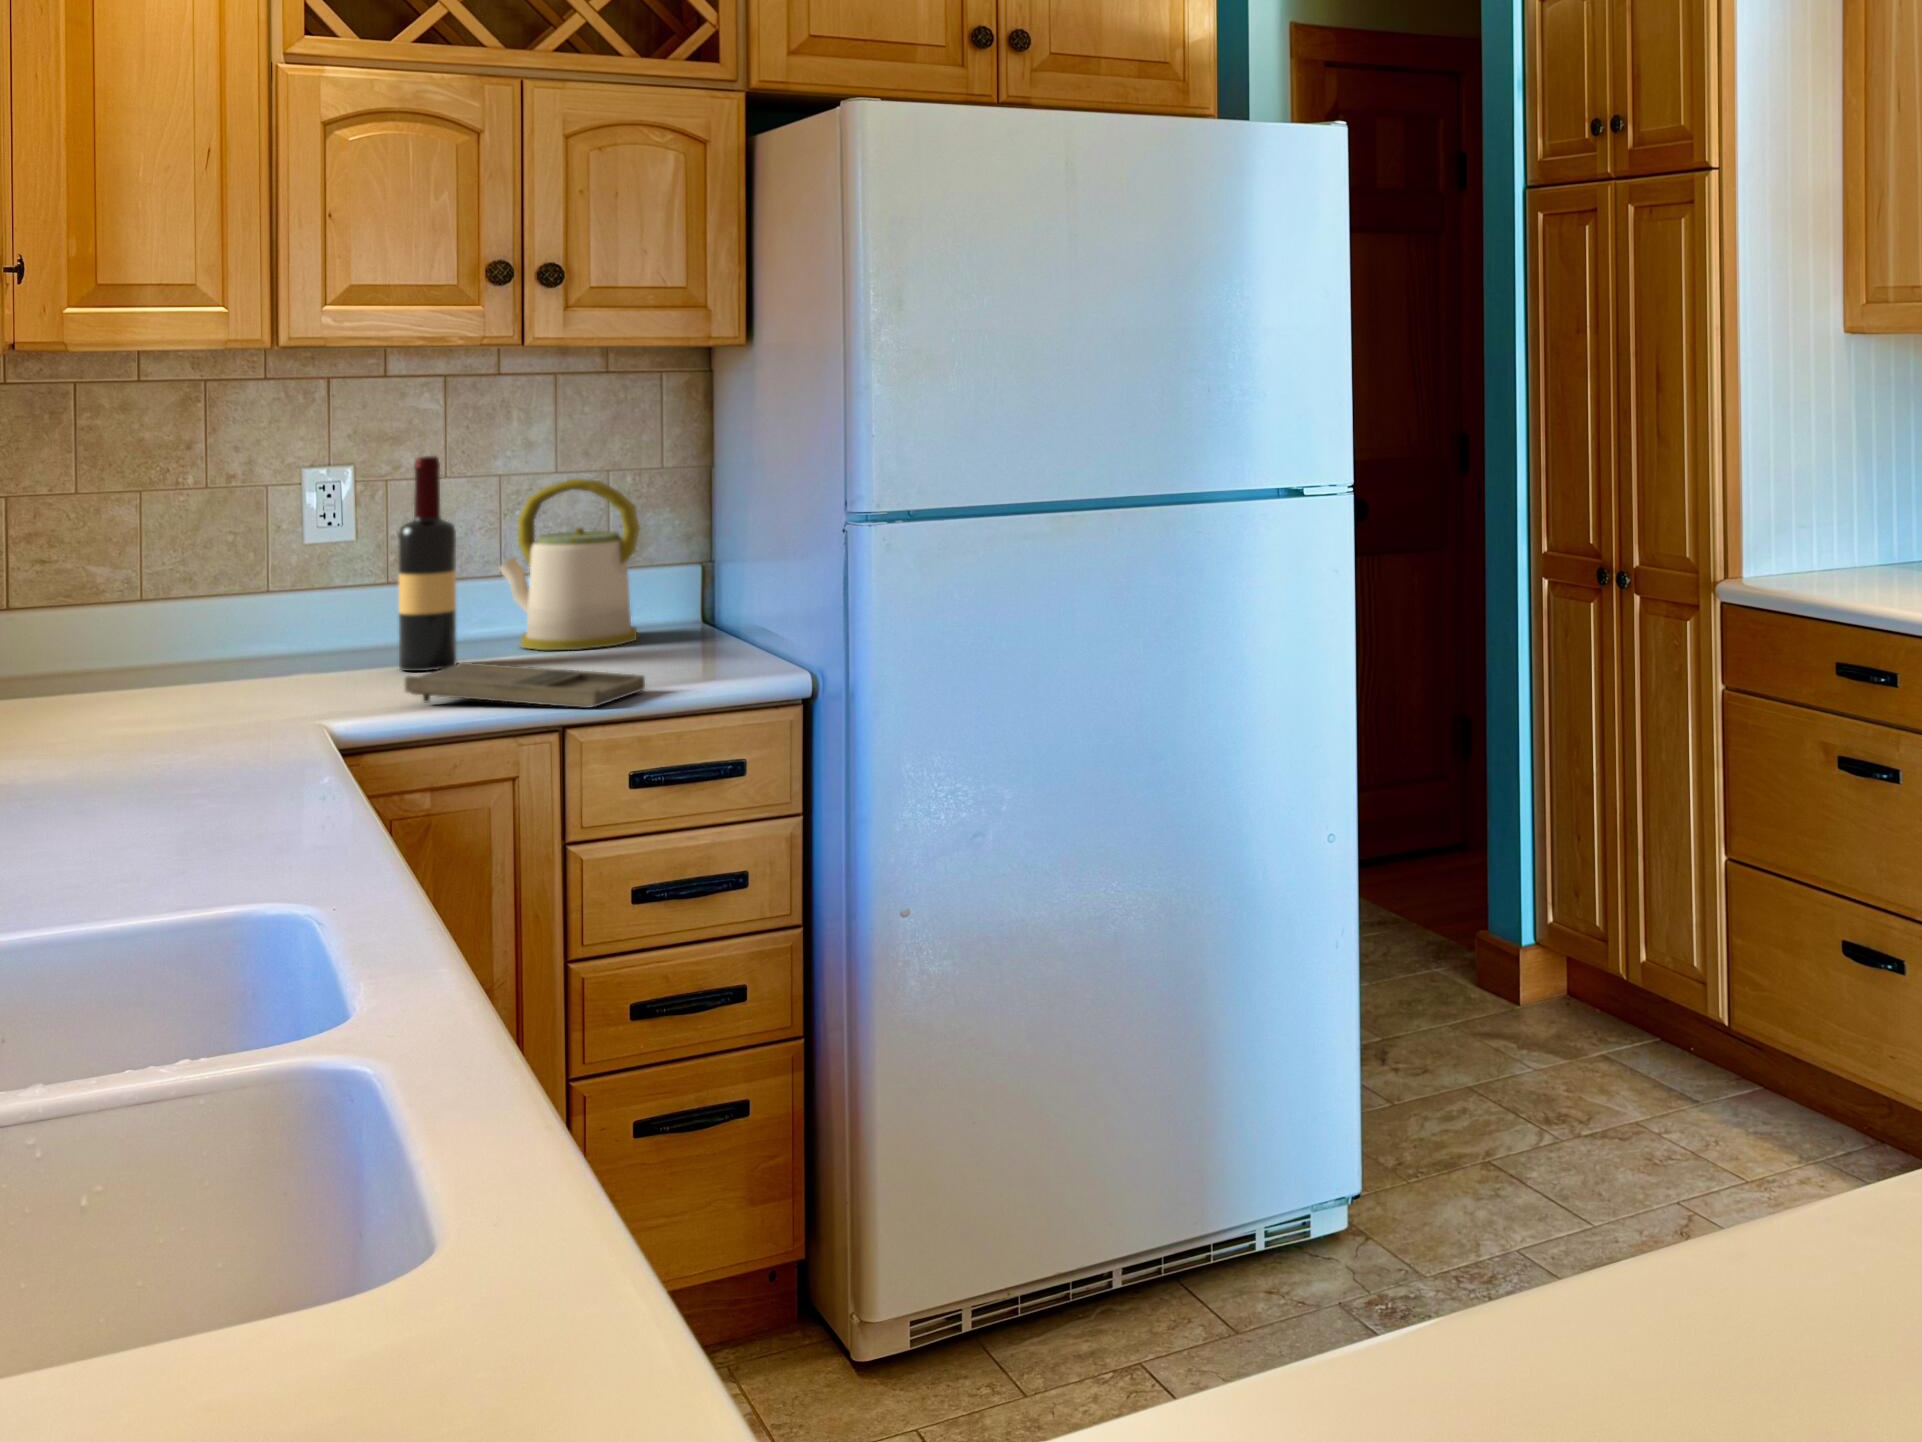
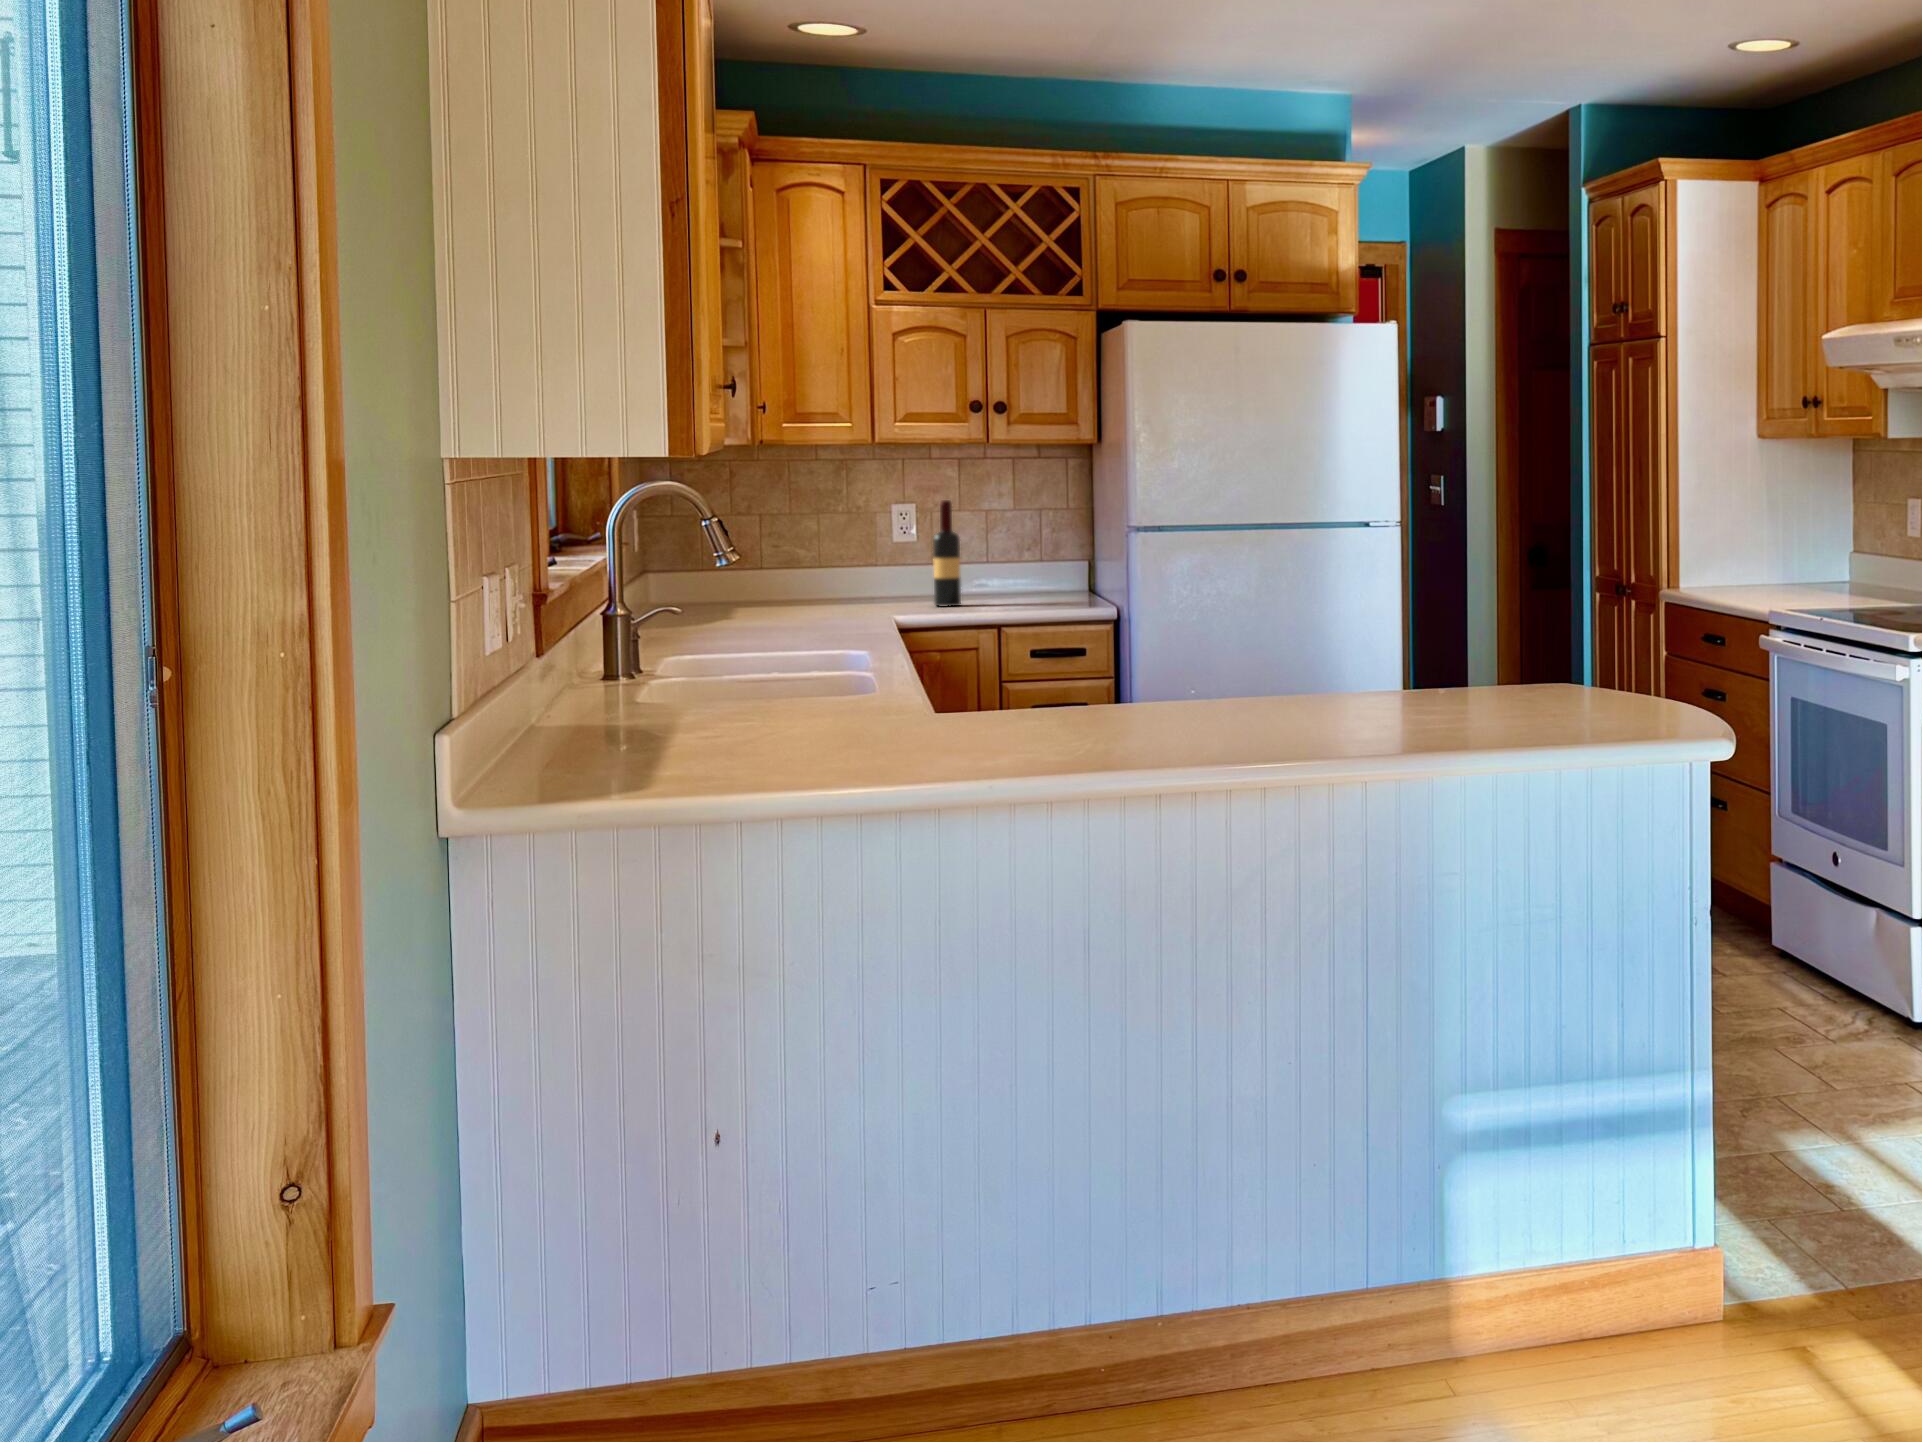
kettle: present [499,478,640,650] -> none [984,515,1052,602]
tray: present [404,662,645,708] -> none [929,598,1036,617]

